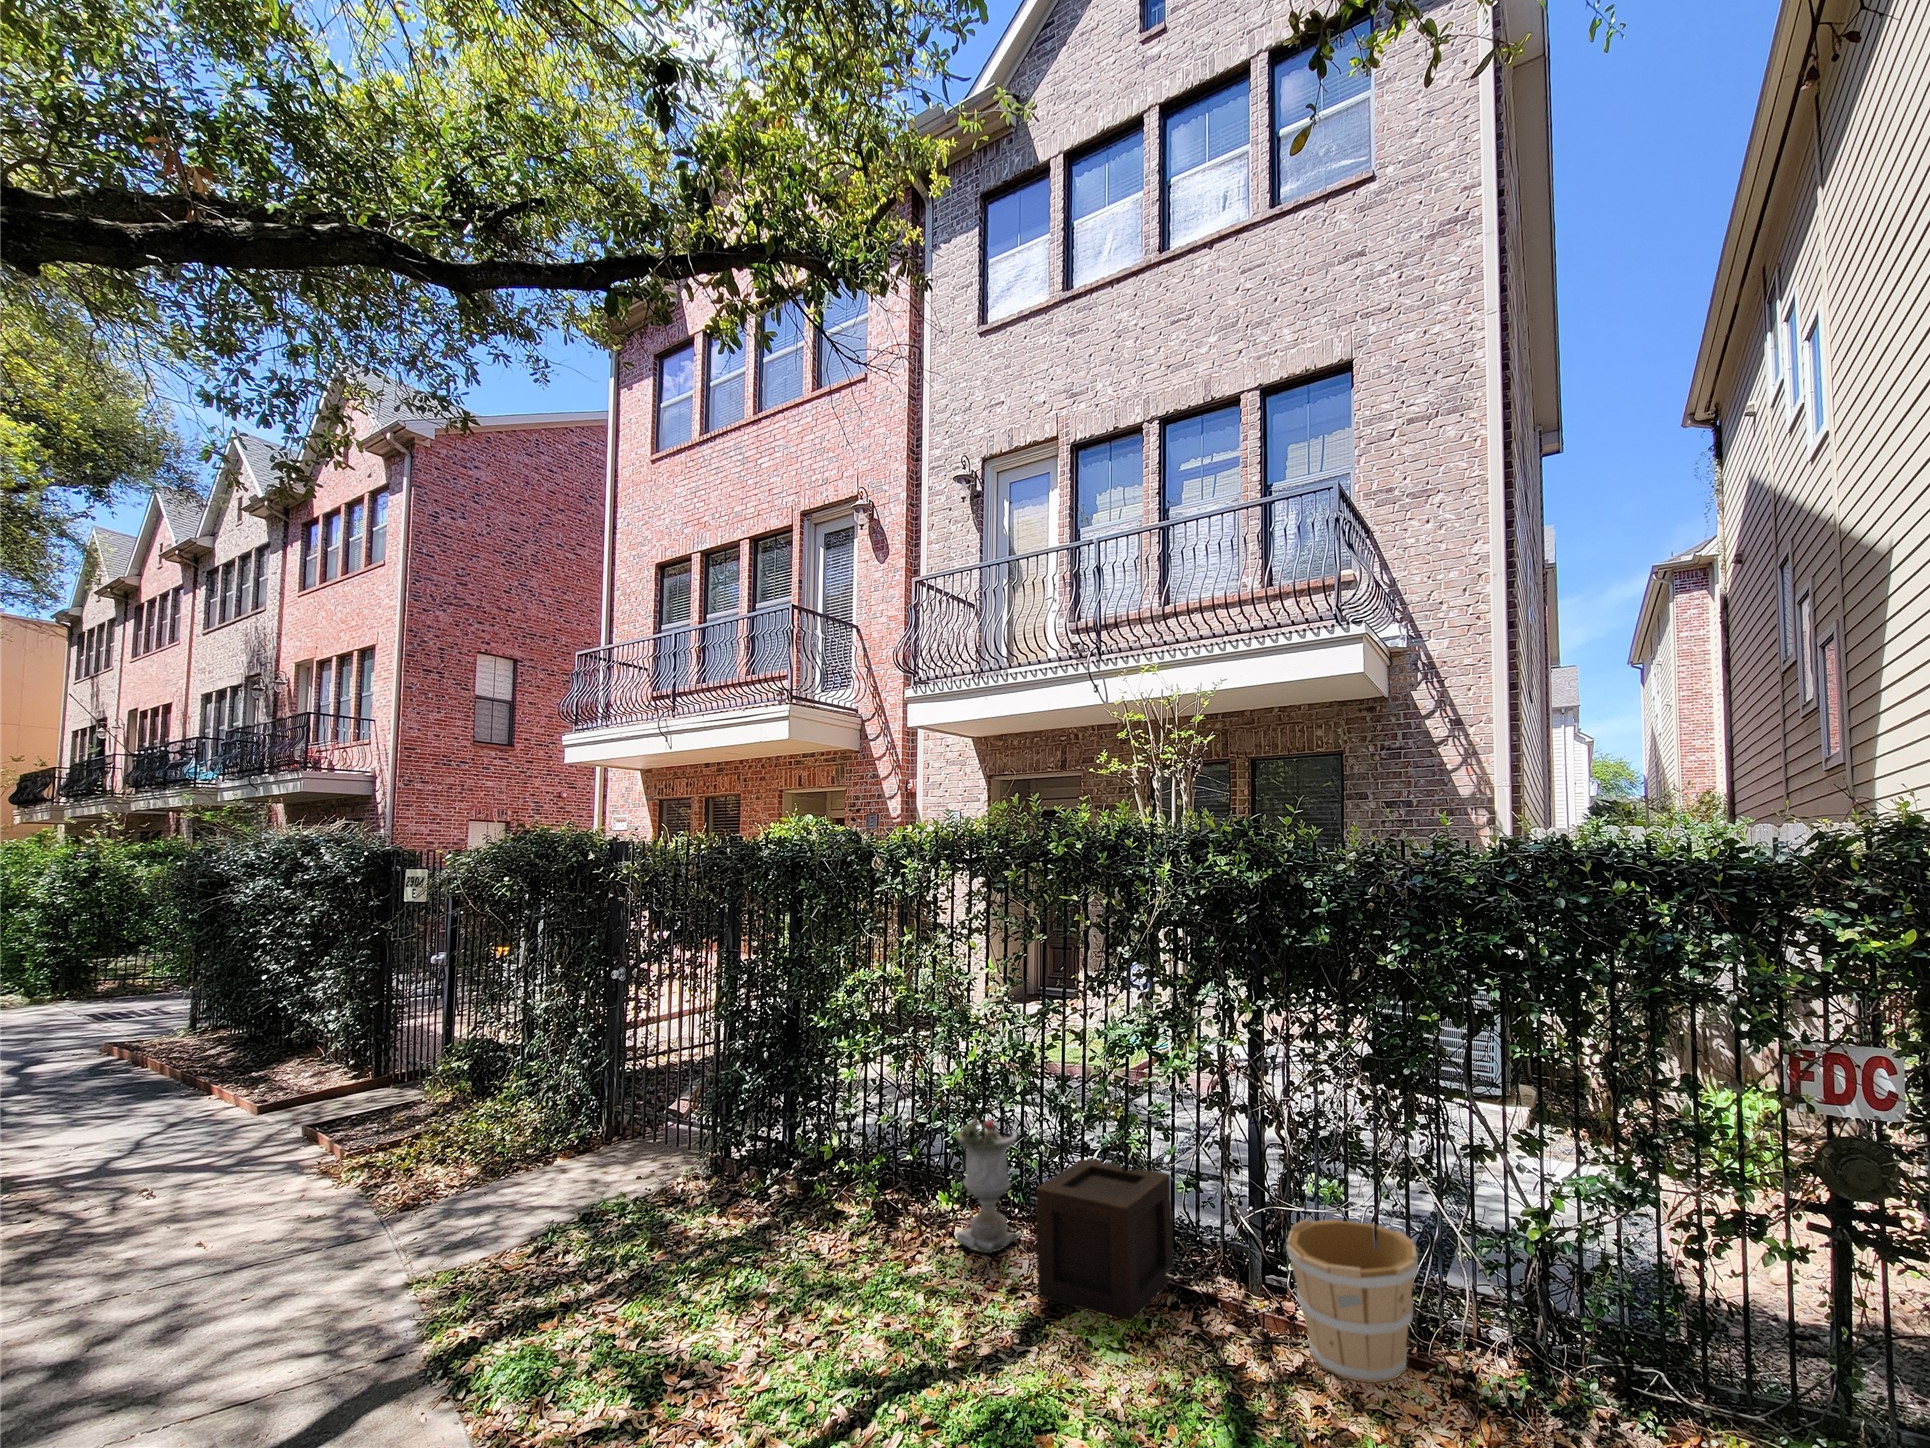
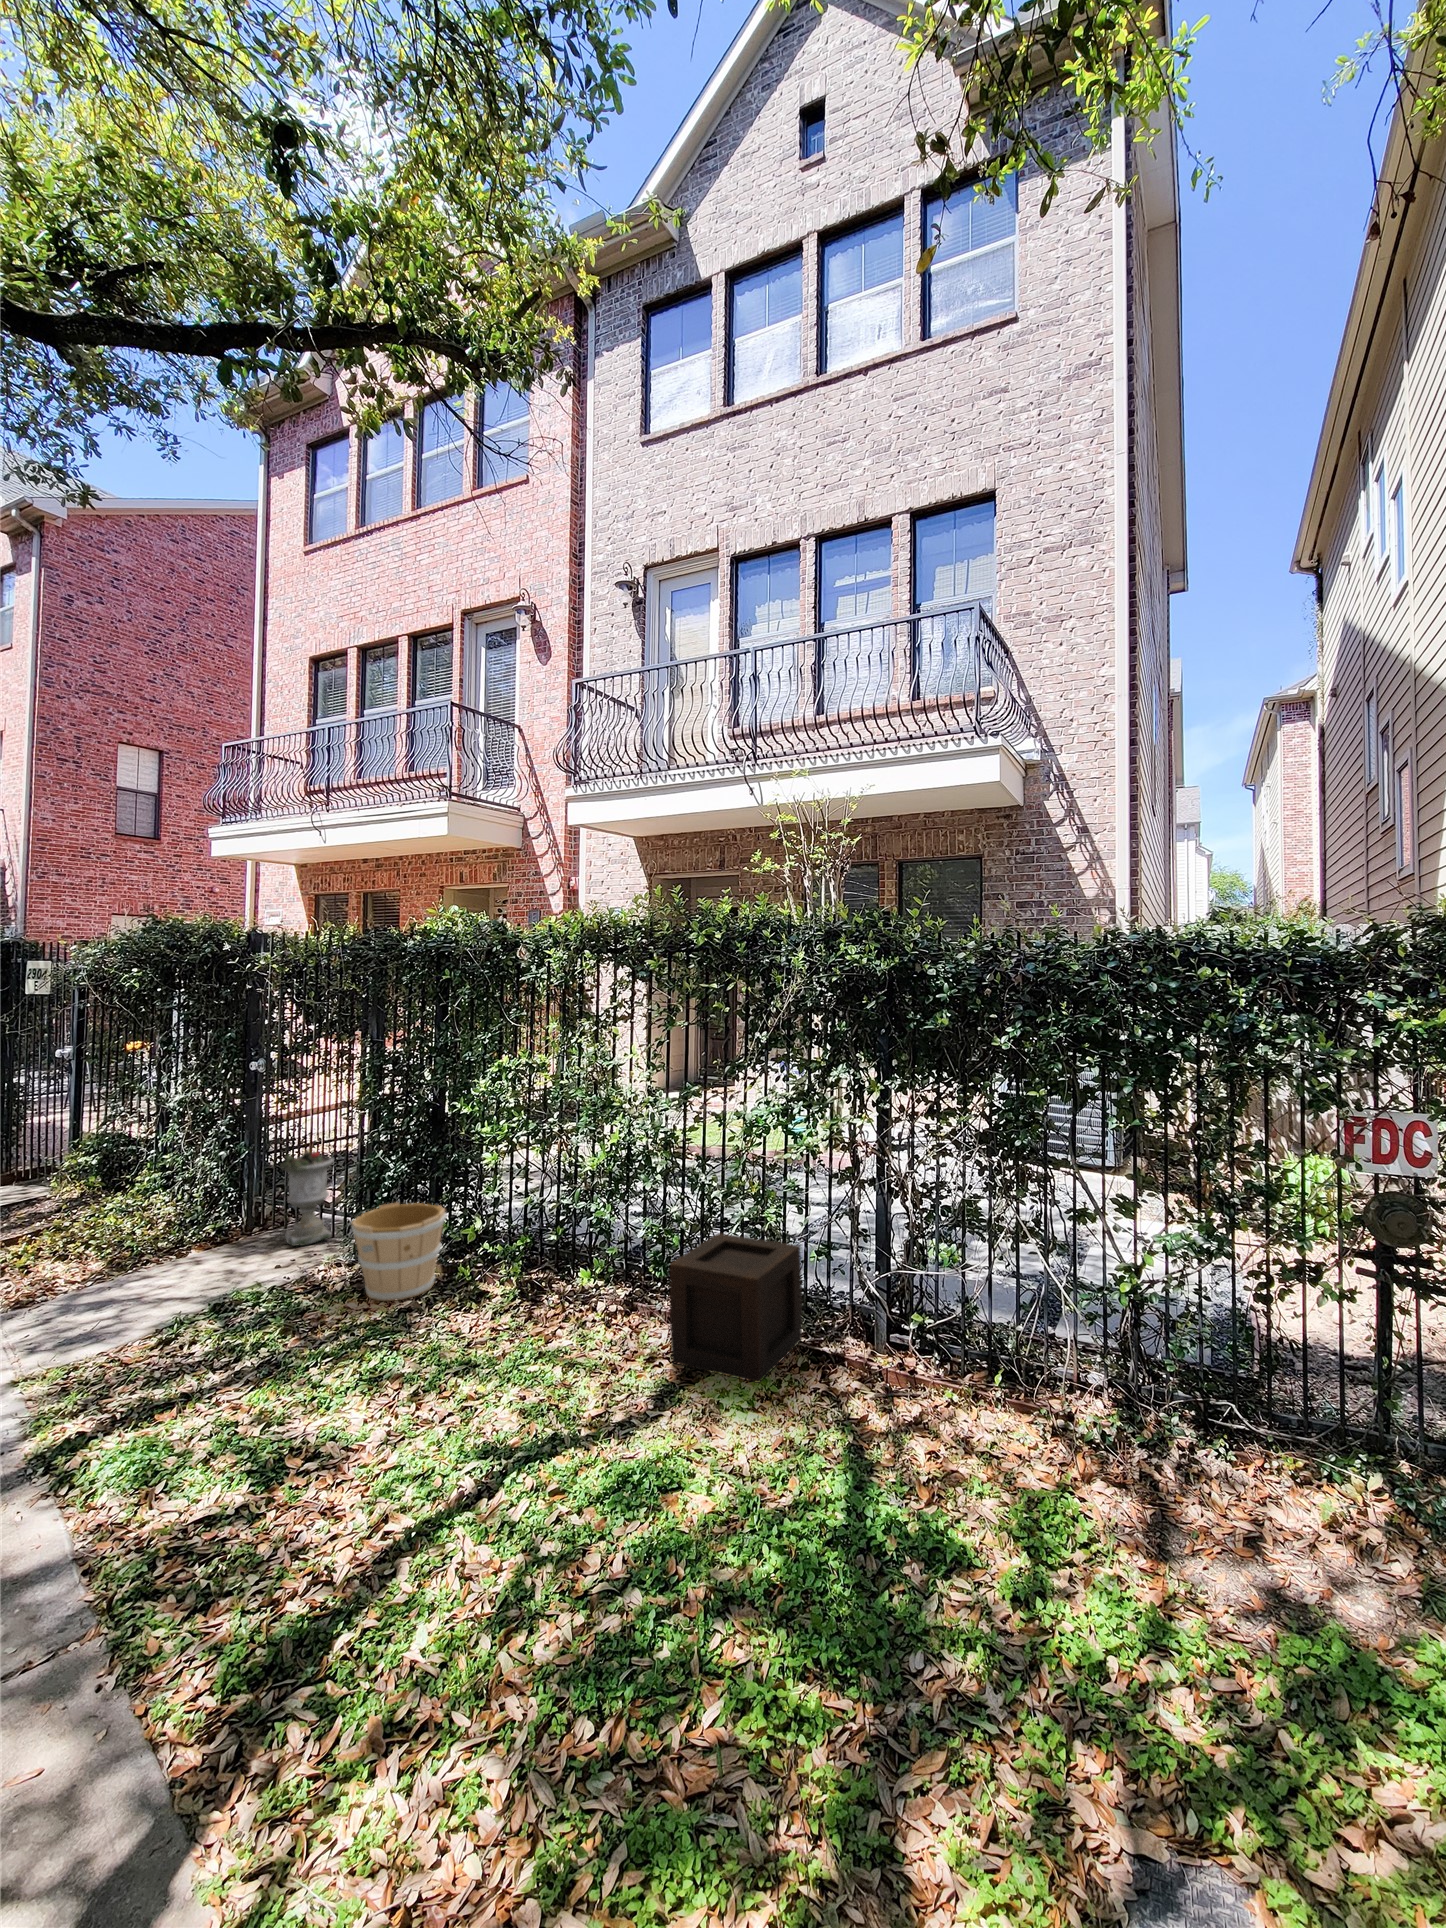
planter: present [957,1118,1019,1253] -> present [280,1149,334,1246]
wooden bucket: present [1287,1219,1418,1383] -> present [352,1203,447,1301]

